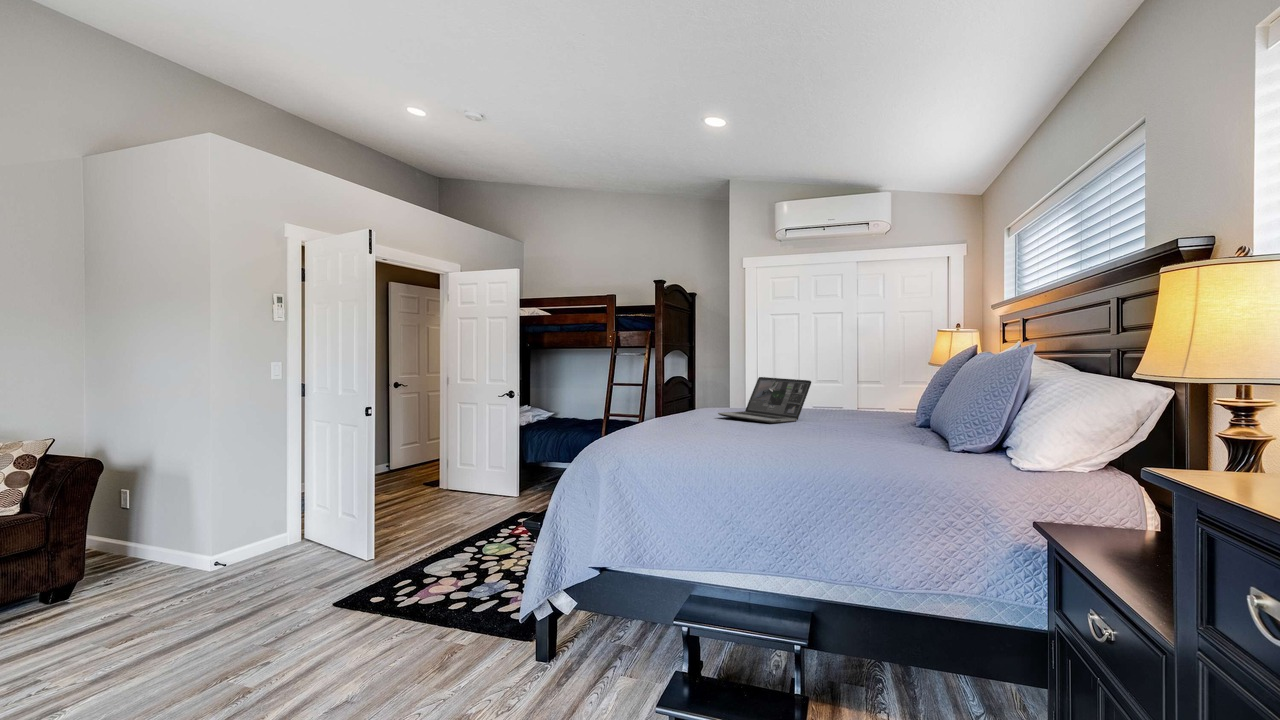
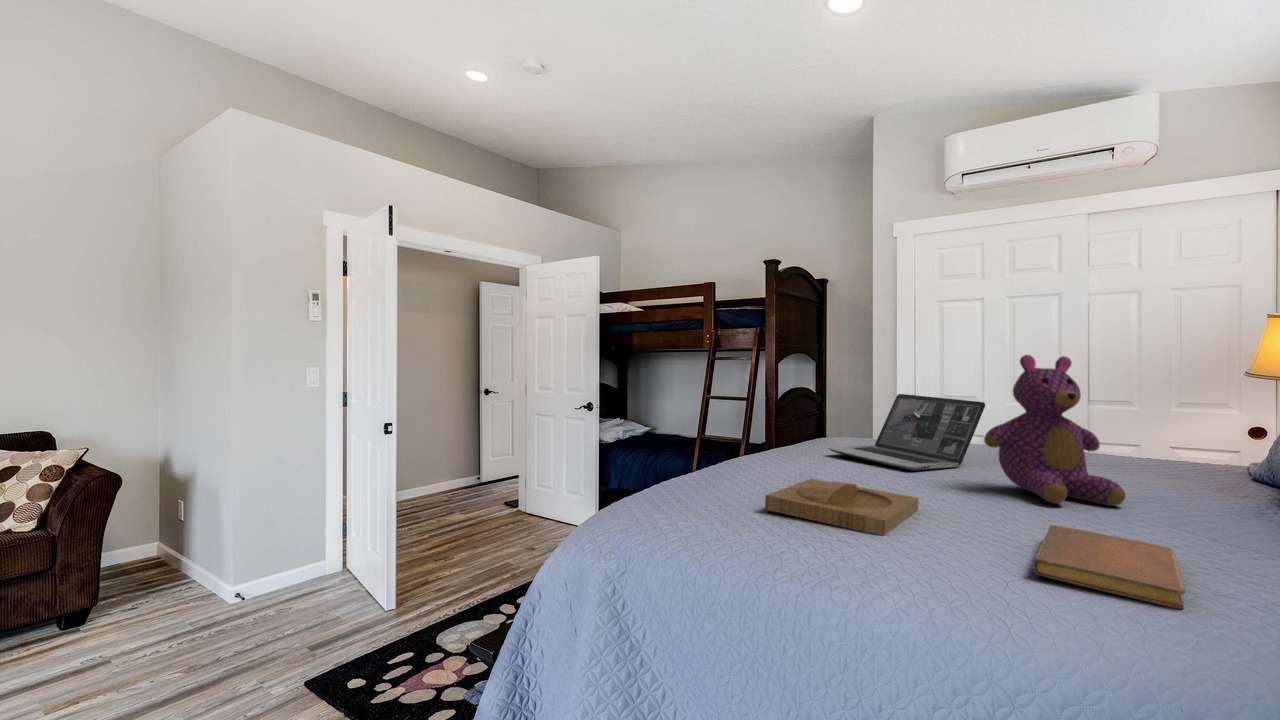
teddy bear: none [812,351,880,433] -> present [984,355,1125,506]
tray: none [700,424,780,447] -> present [765,479,919,535]
notebook: none [834,436,893,459] -> present [1032,525,1185,609]

